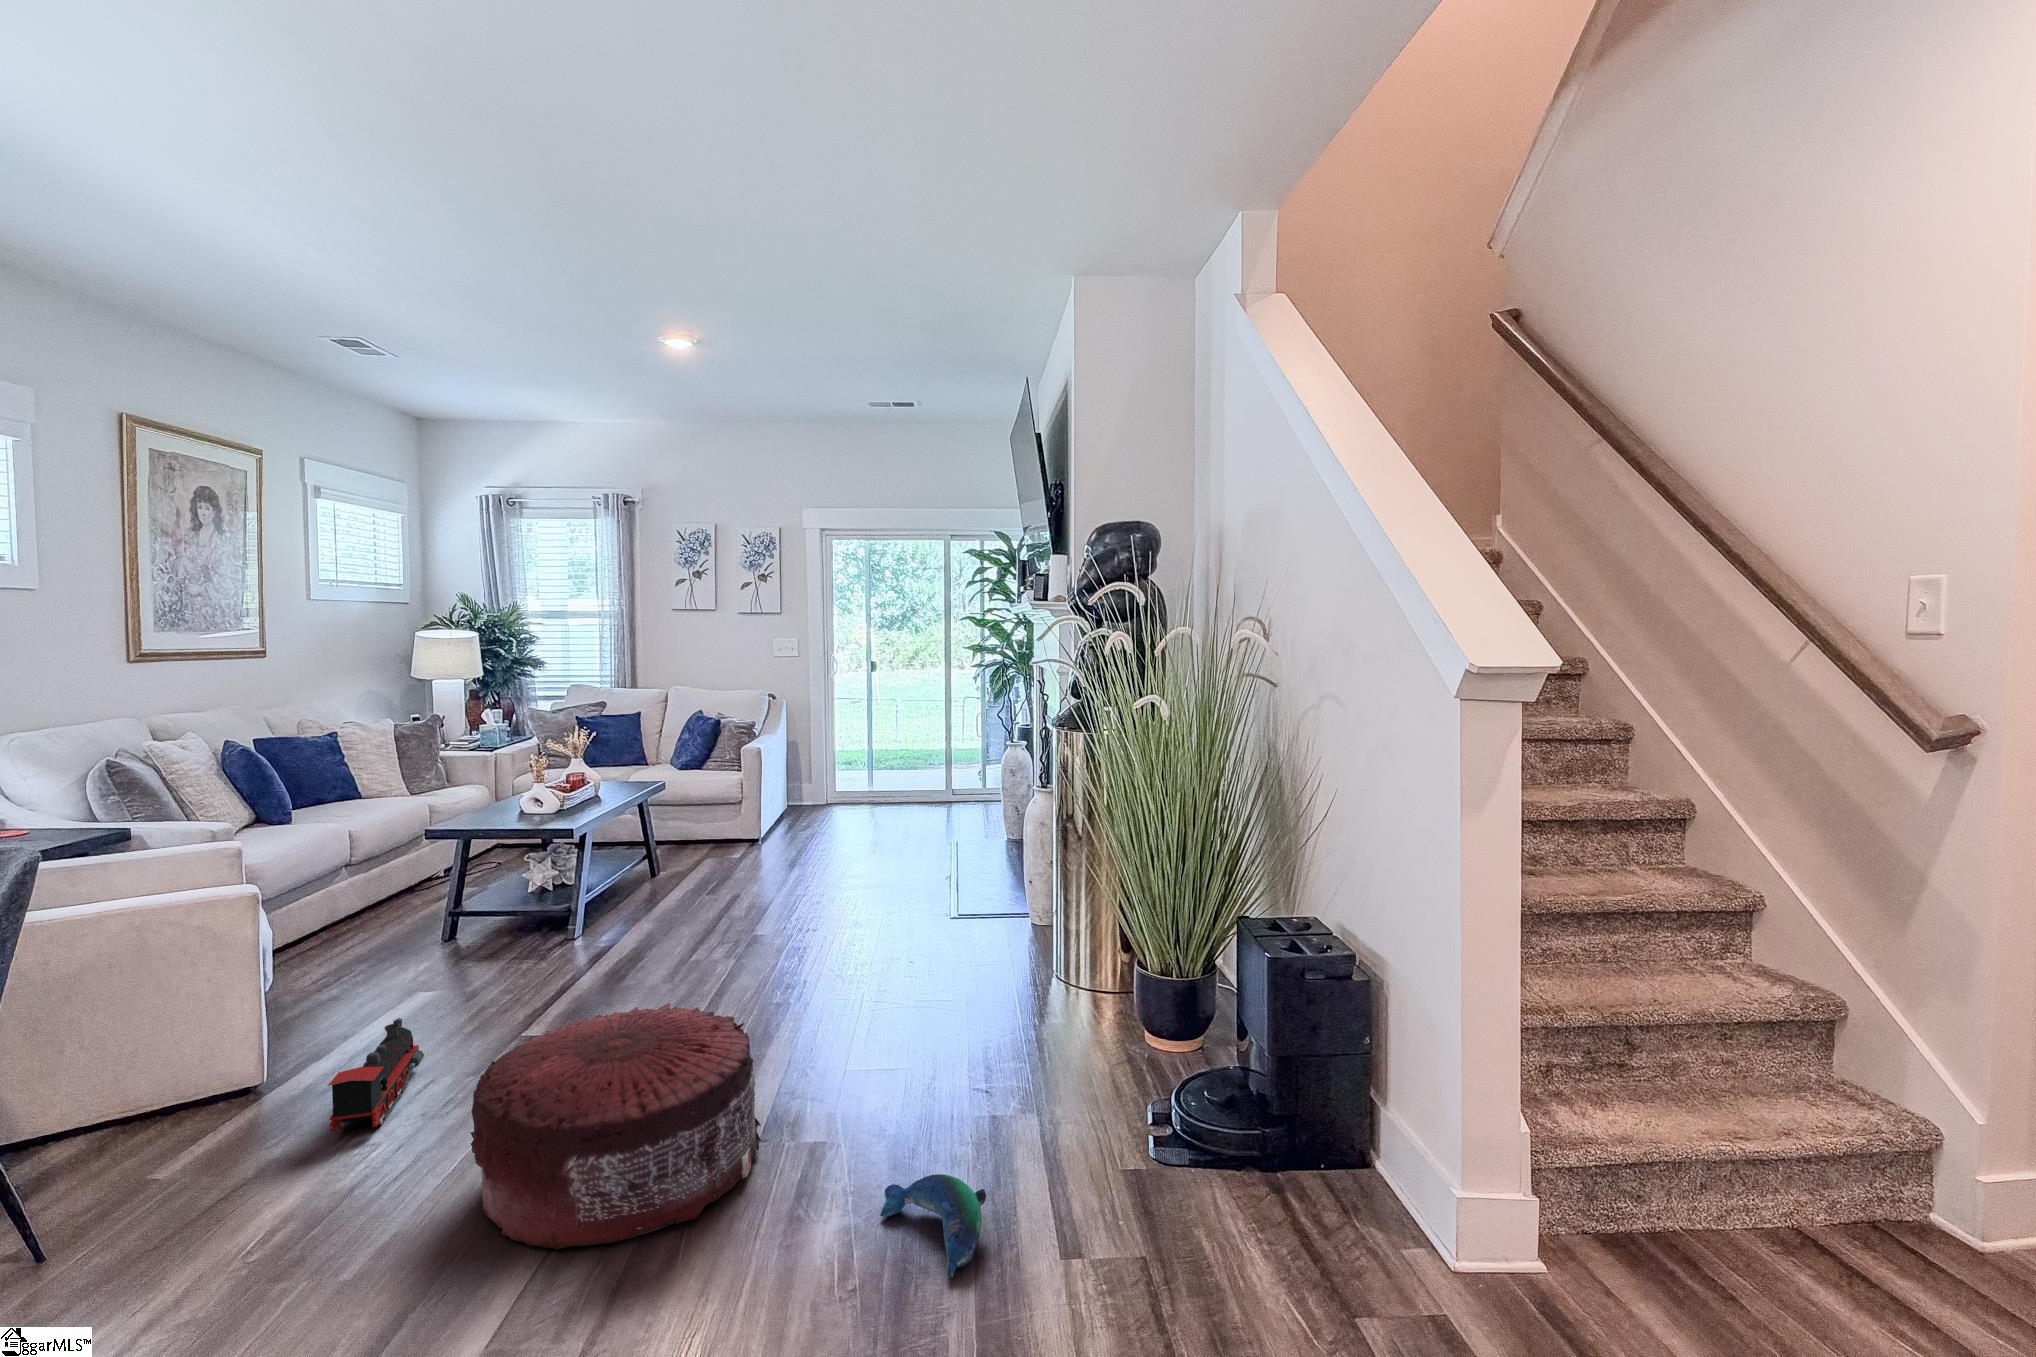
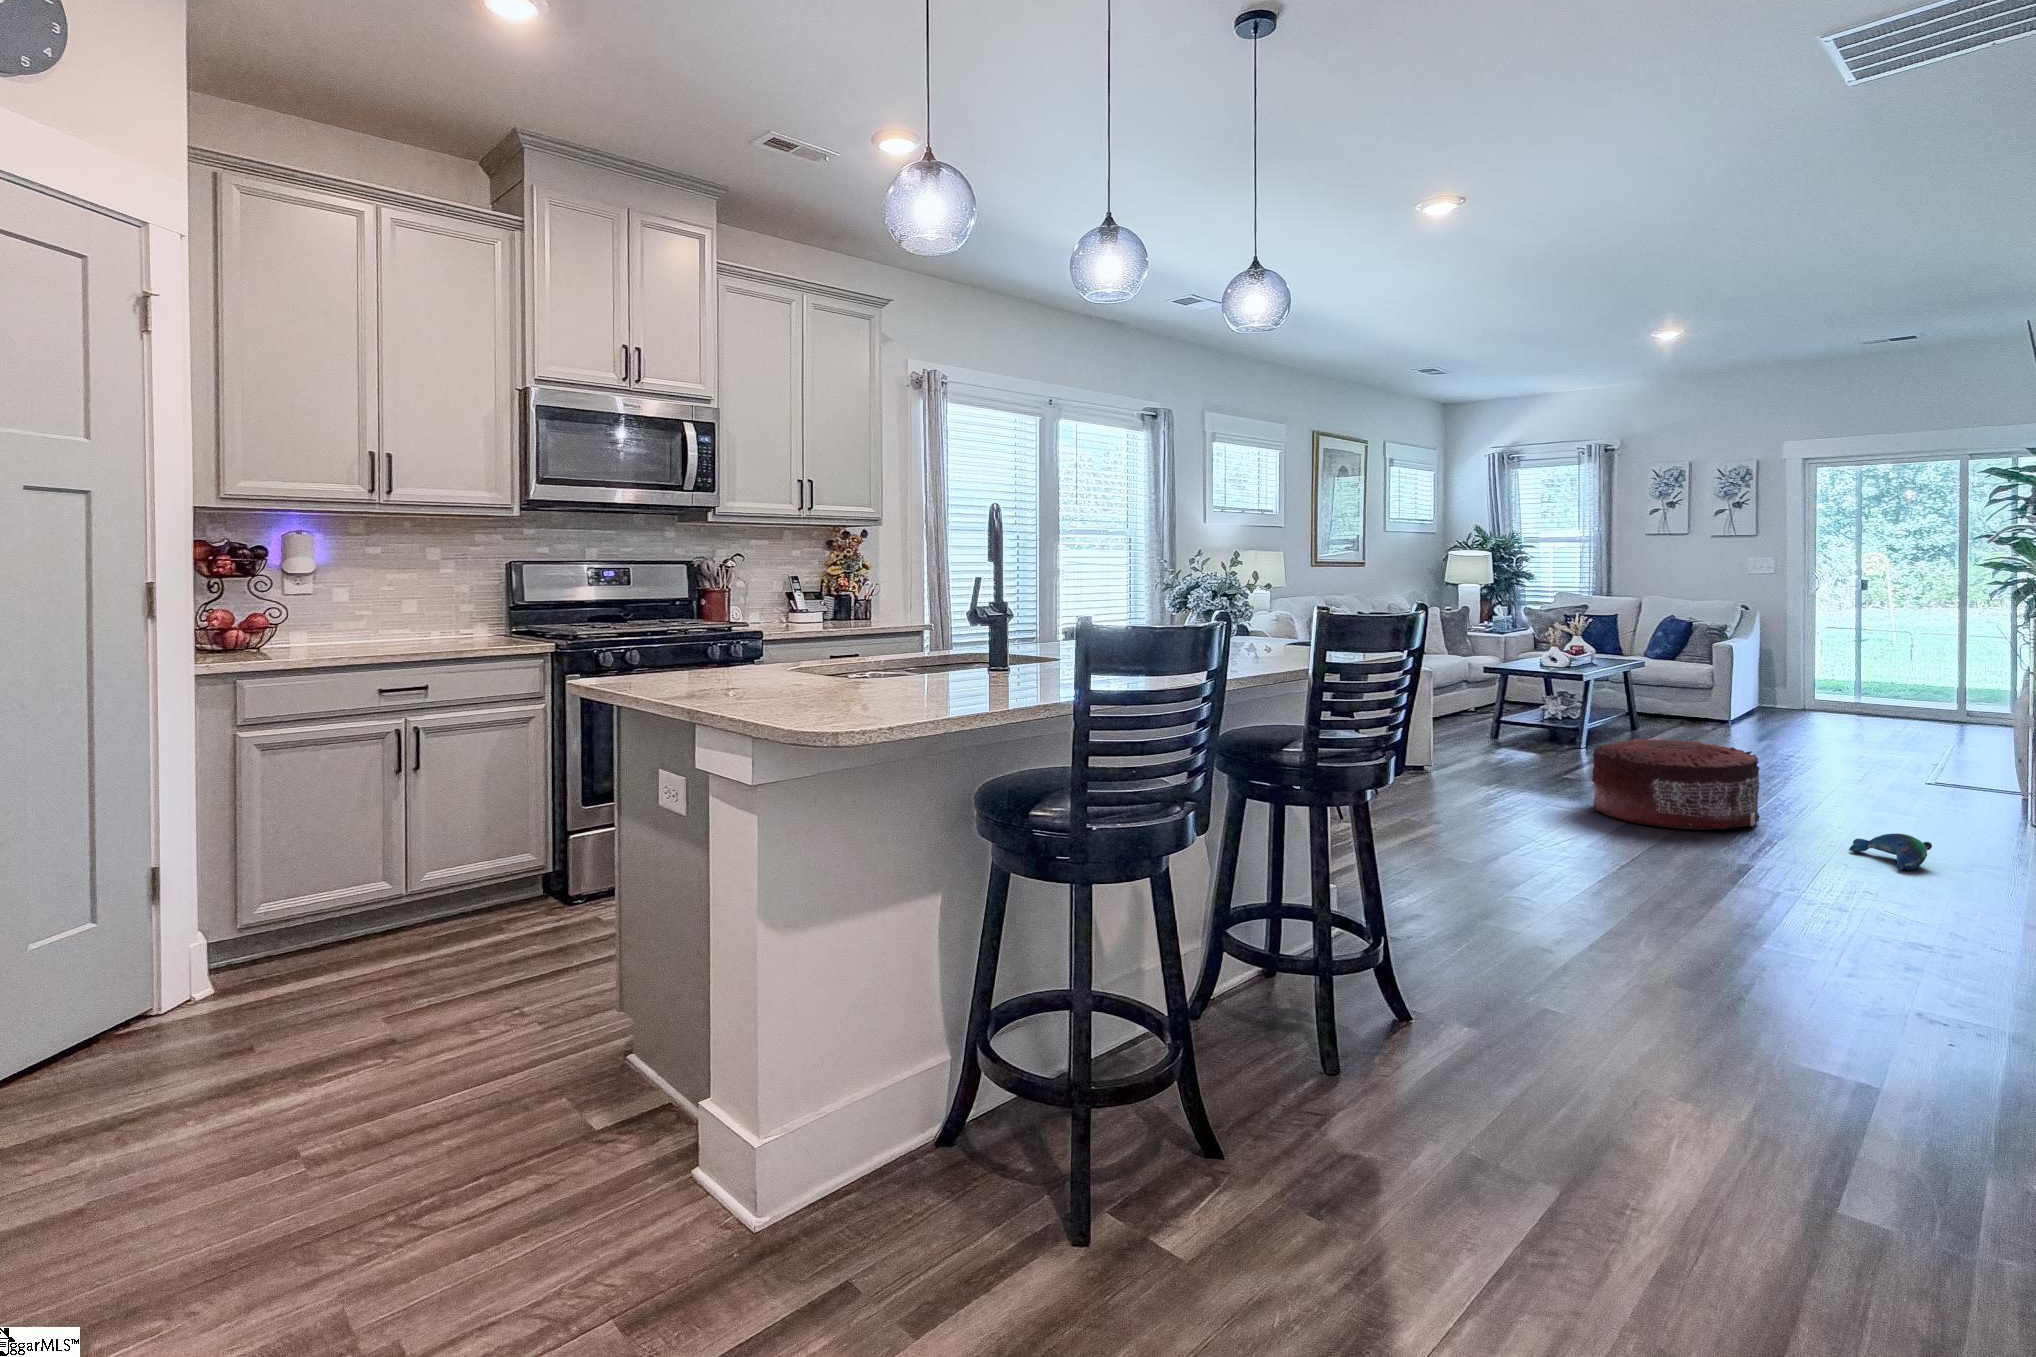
toy train: present [328,1018,424,1133] -> none [1499,743,1528,784]

